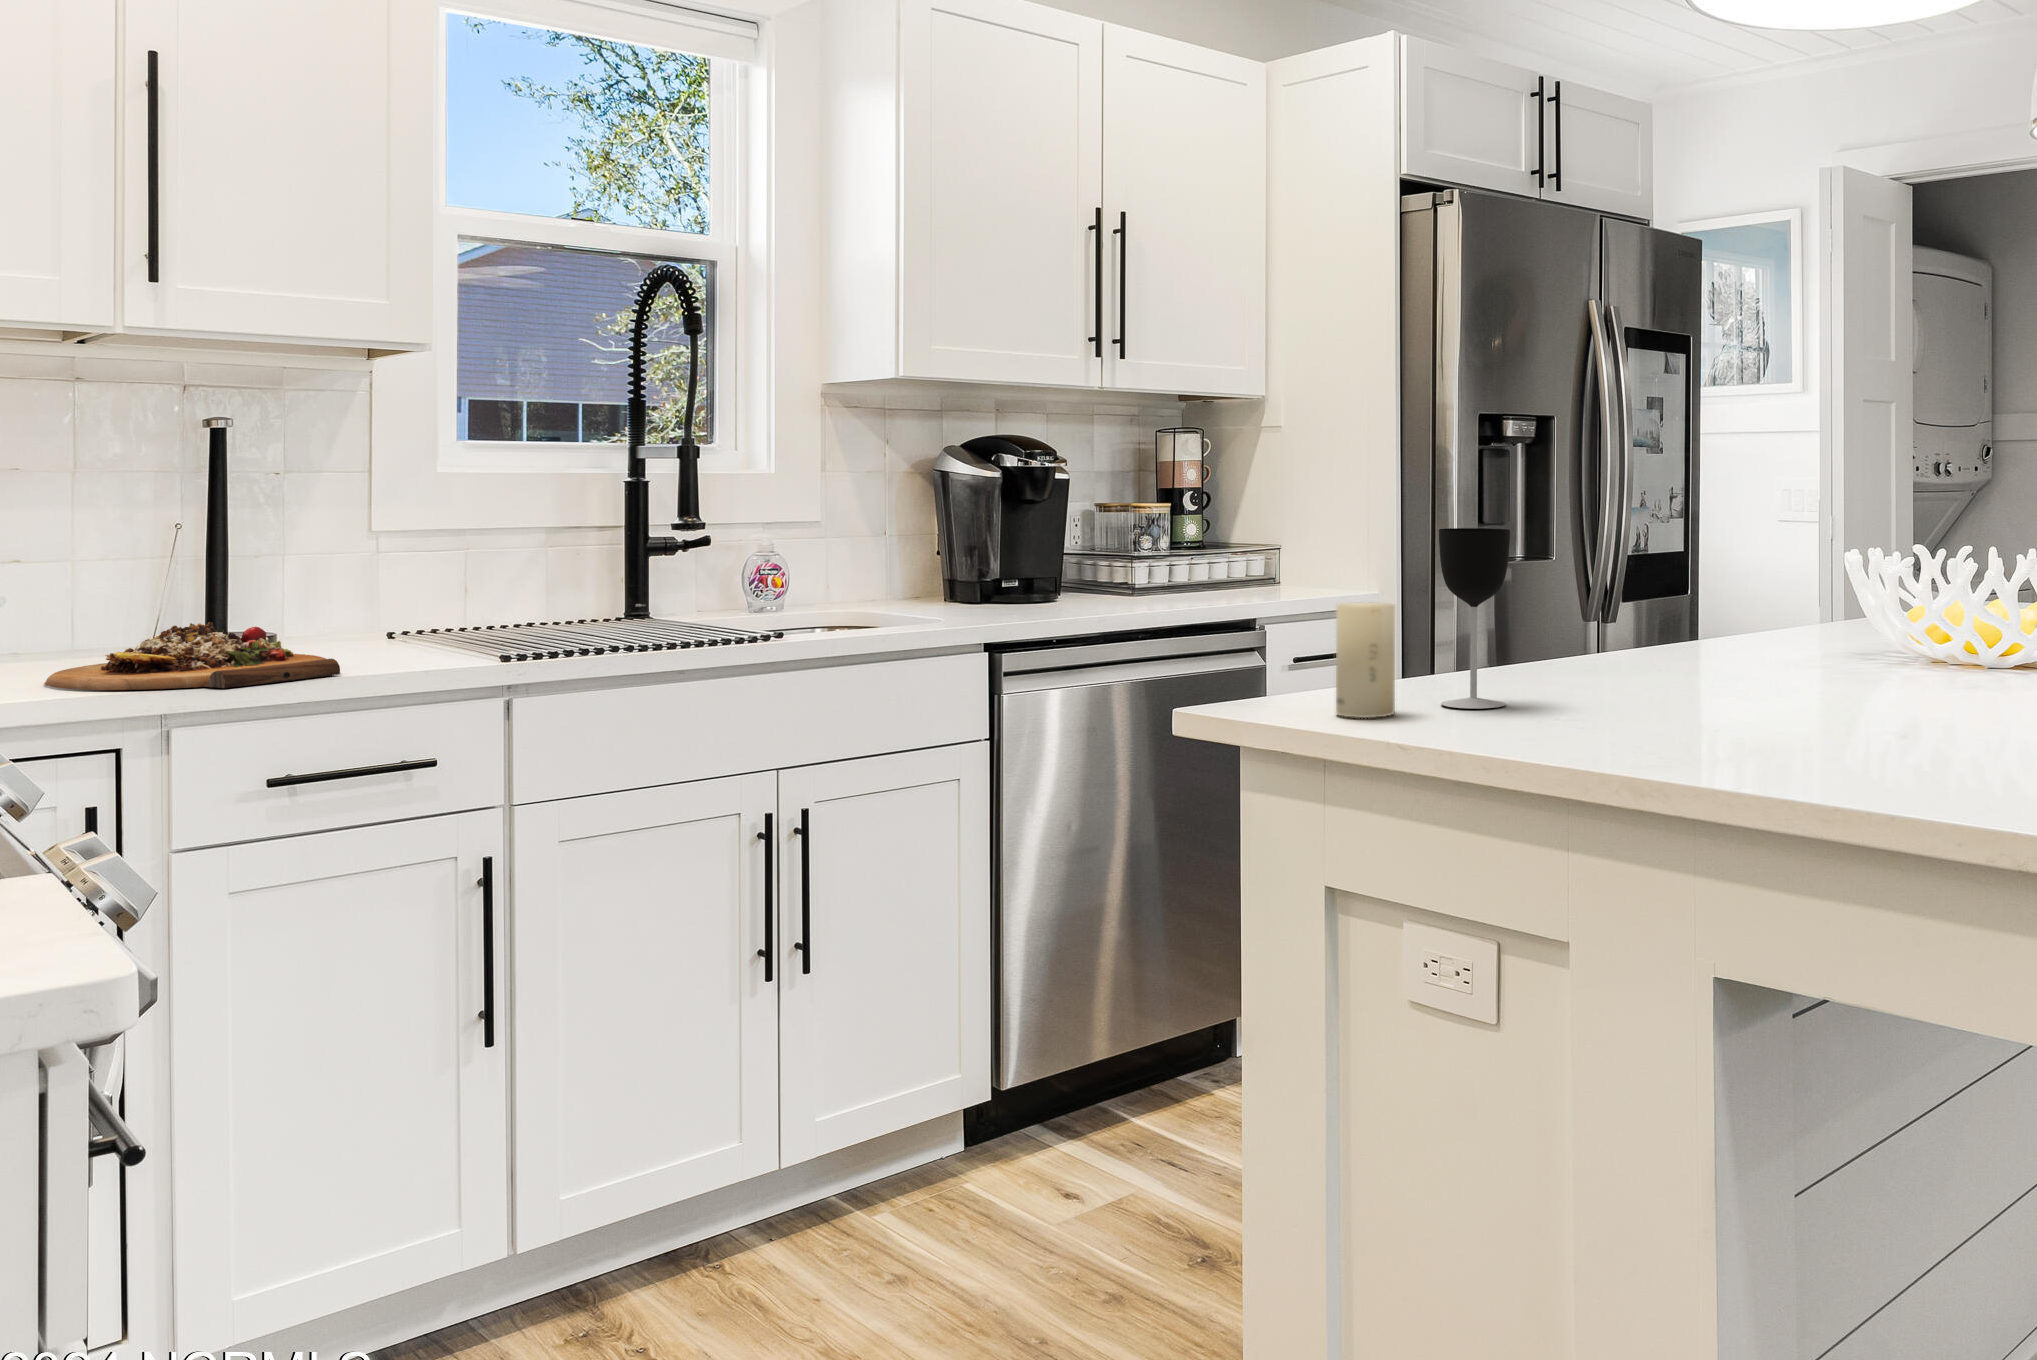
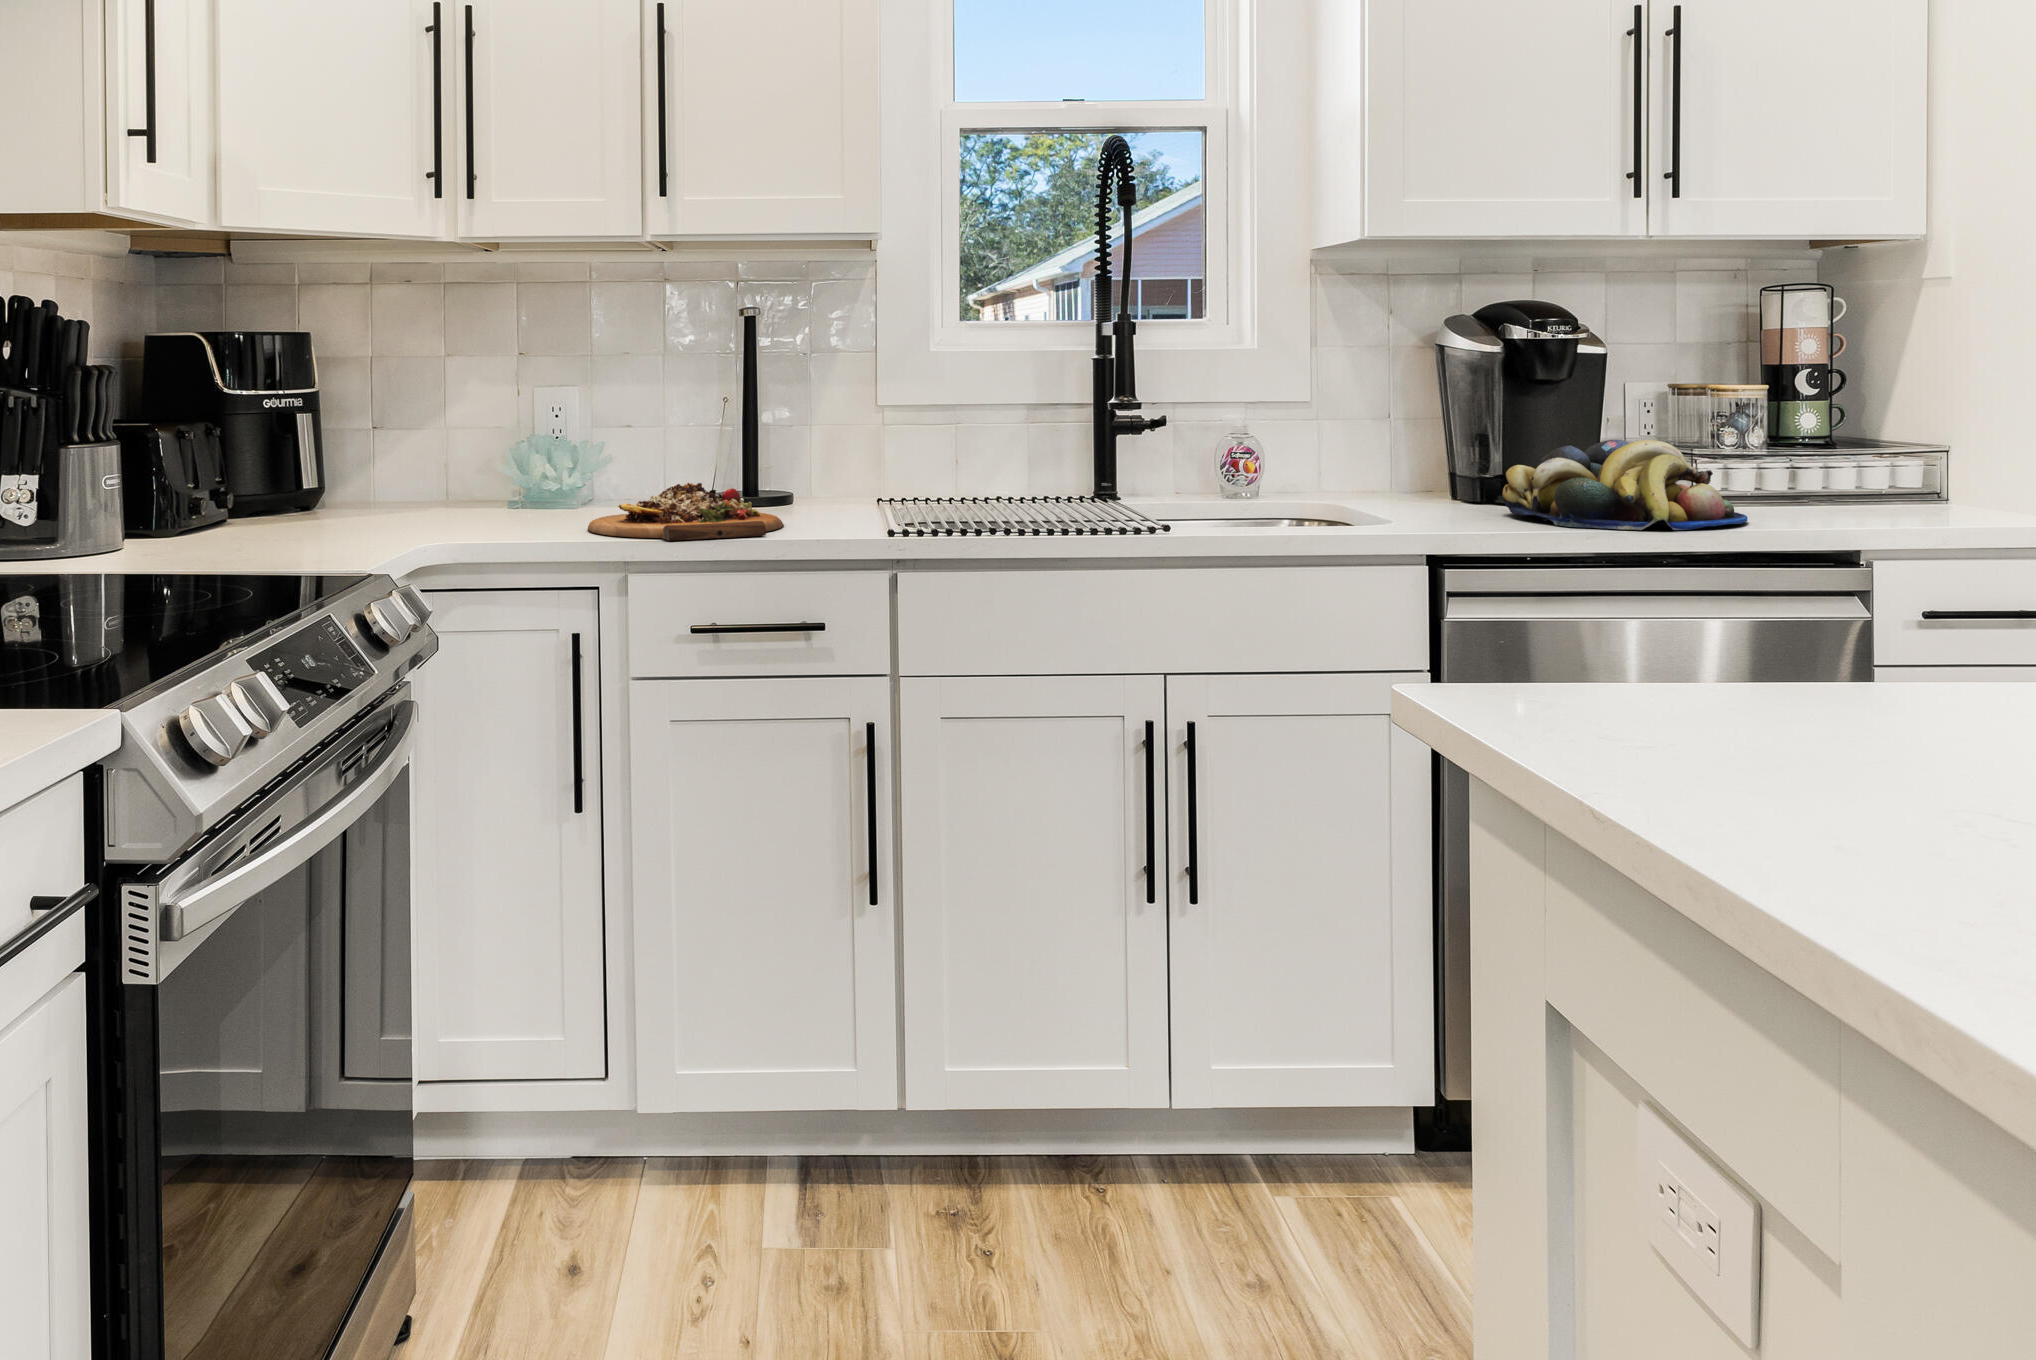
wine glass: present [1439,528,1510,708] -> none [1779,428,1933,766]
fruit bowl: none [1011,546,1185,616] -> present [1503,440,1748,530]
candle: present [1336,602,1395,718] -> none [1555,548,1667,749]

